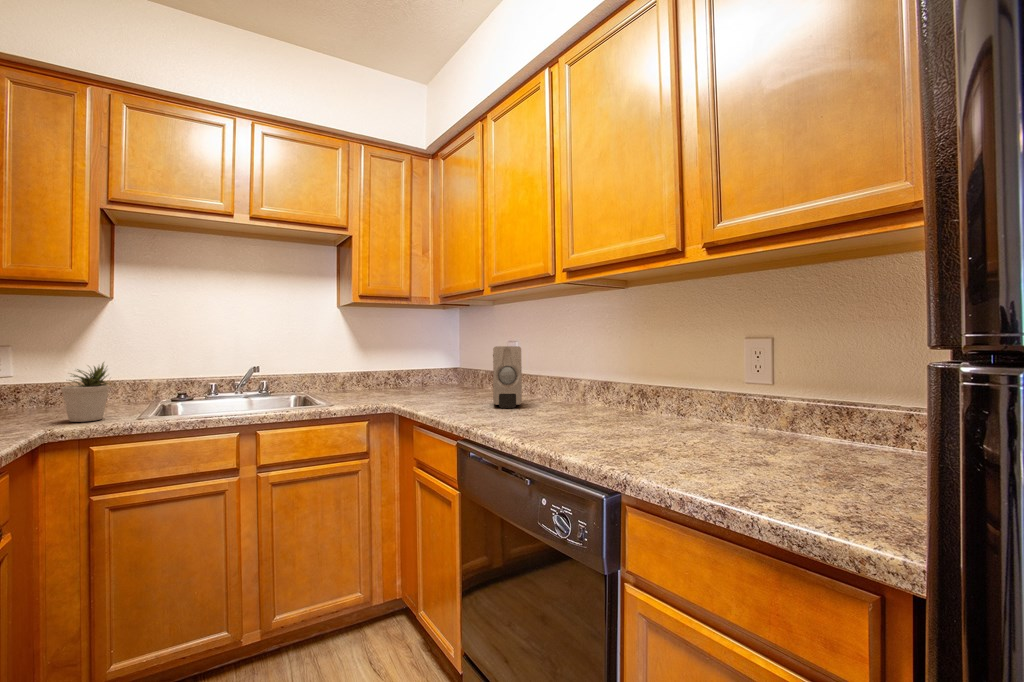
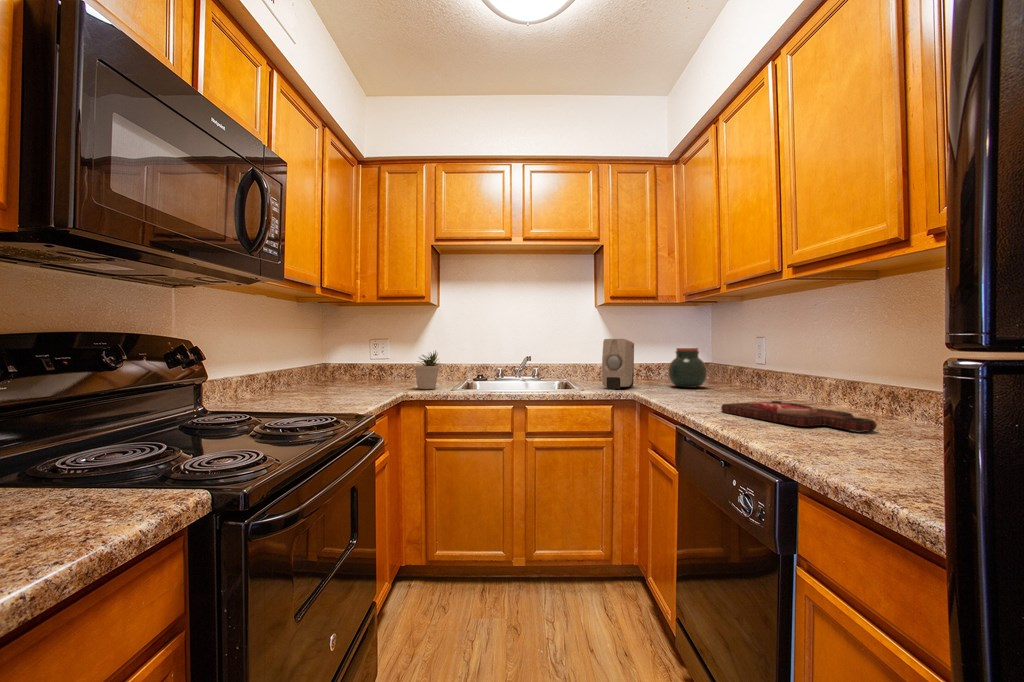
soap dispenser: present [493,346,522,408] -> present [602,339,634,389]
jar: none [423,354,461,395] -> present [668,348,707,388]
cutting board: none [483,405,600,428] -> present [721,401,877,431]

